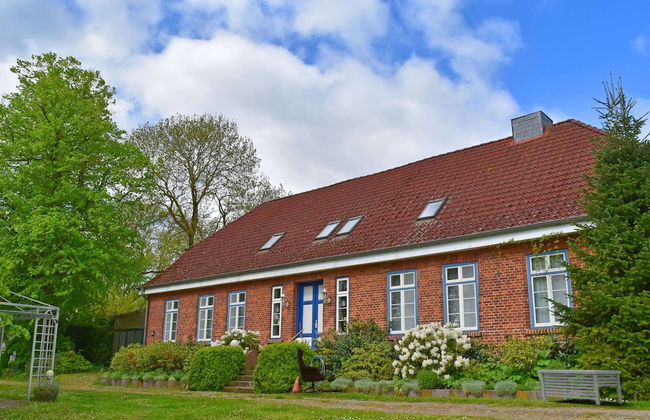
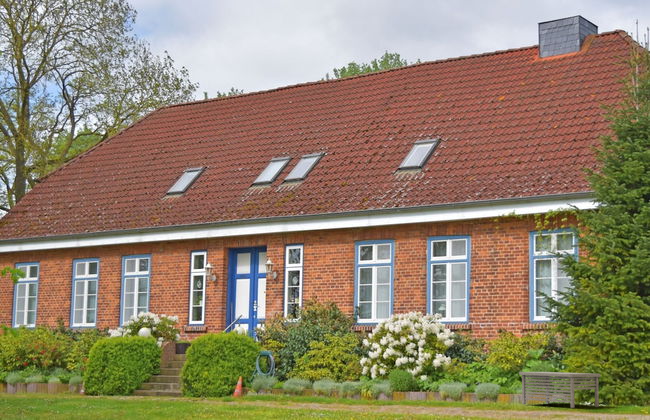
lounge chair: present [297,348,341,392] -> none [239,341,298,396]

